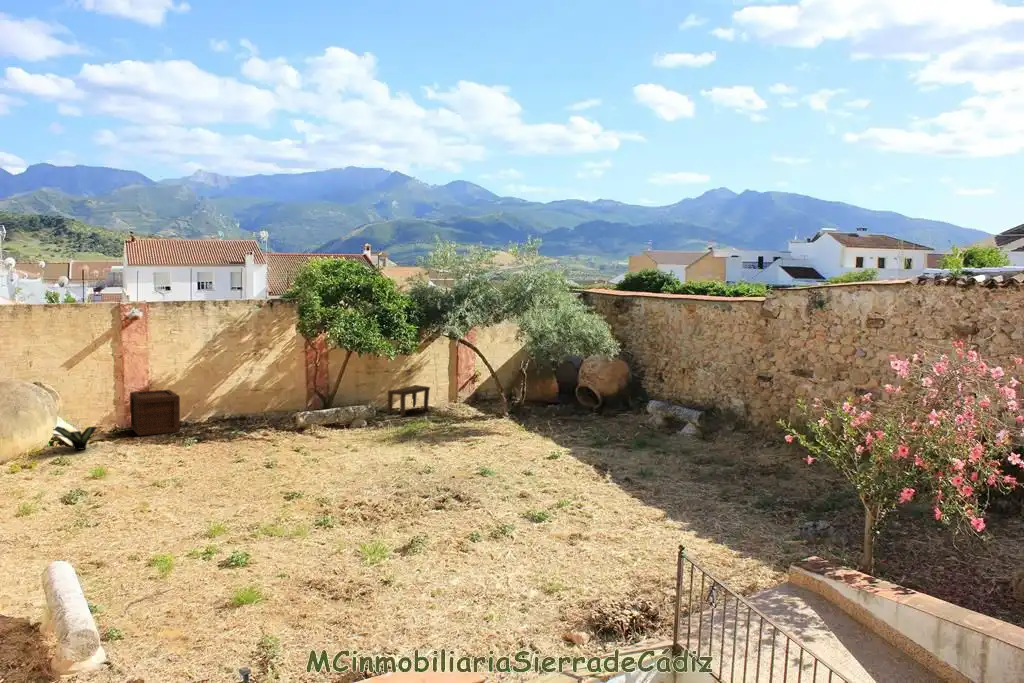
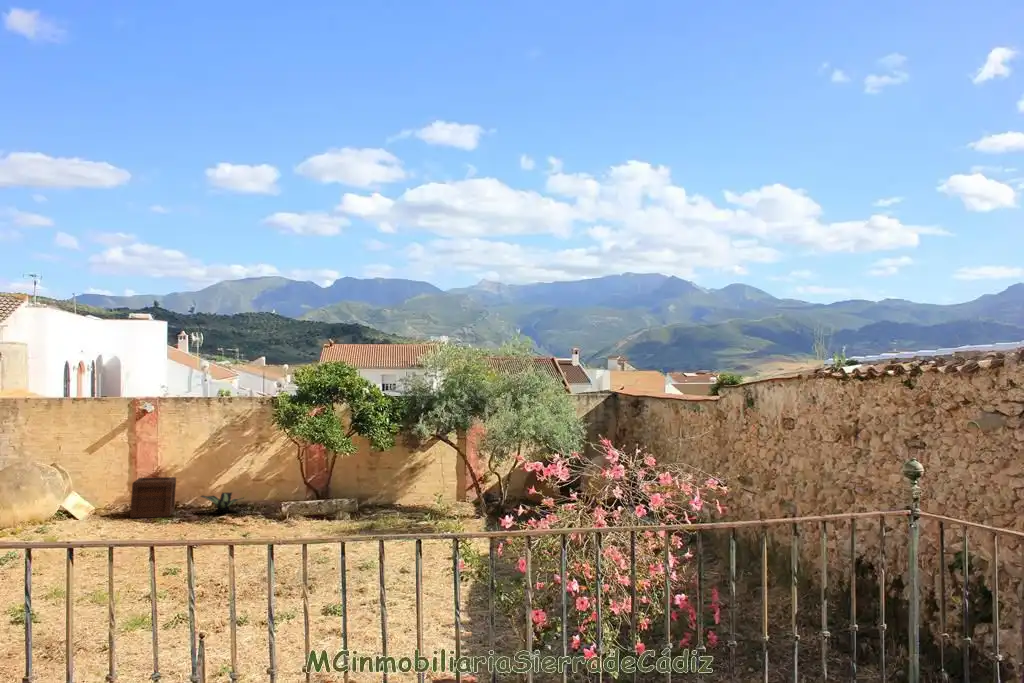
bench: present [387,385,430,416] -> none [378,482,428,514]
potted plant: present [53,426,97,450] -> present [201,493,243,514]

